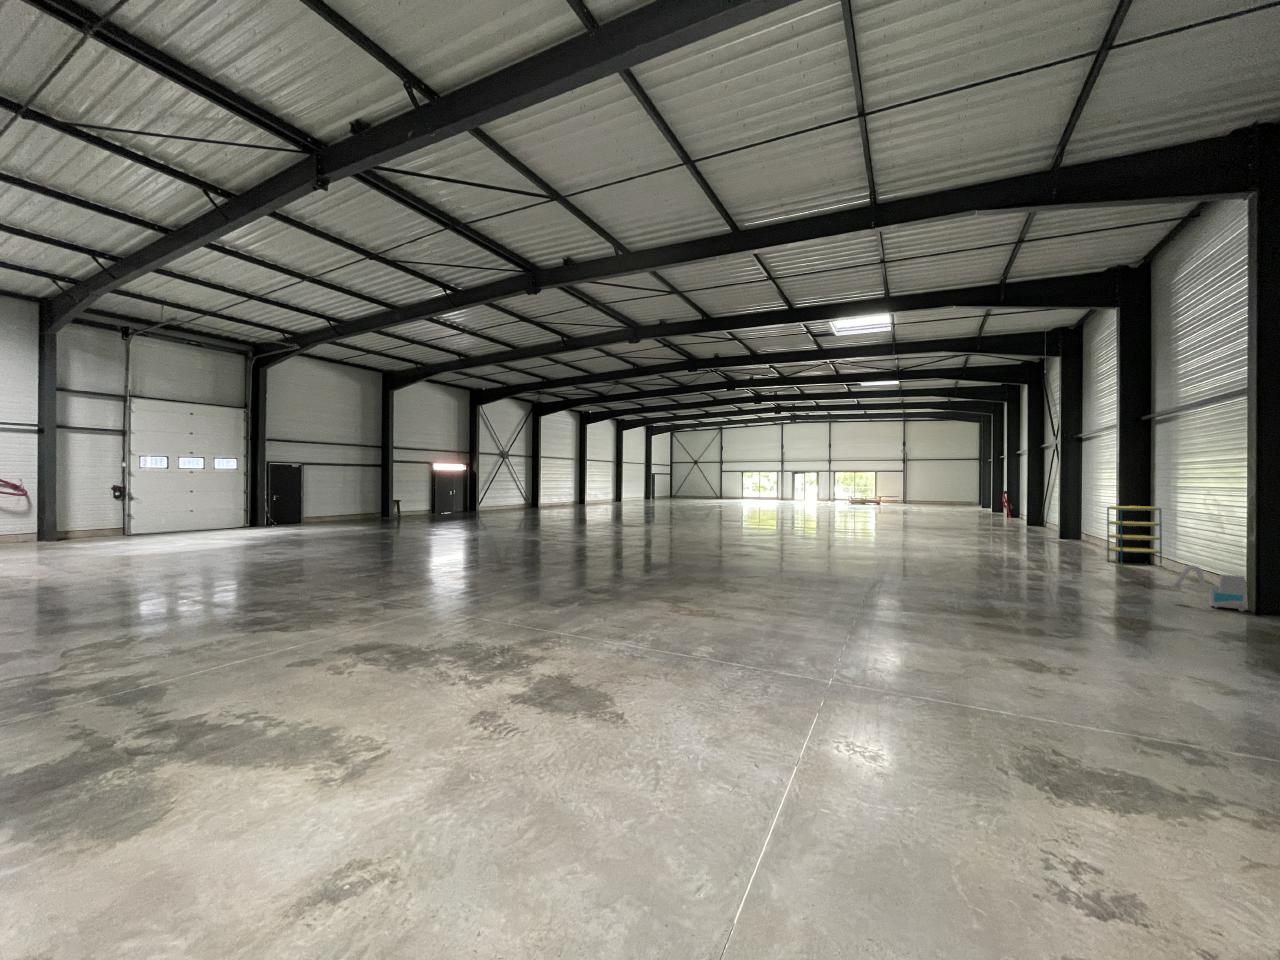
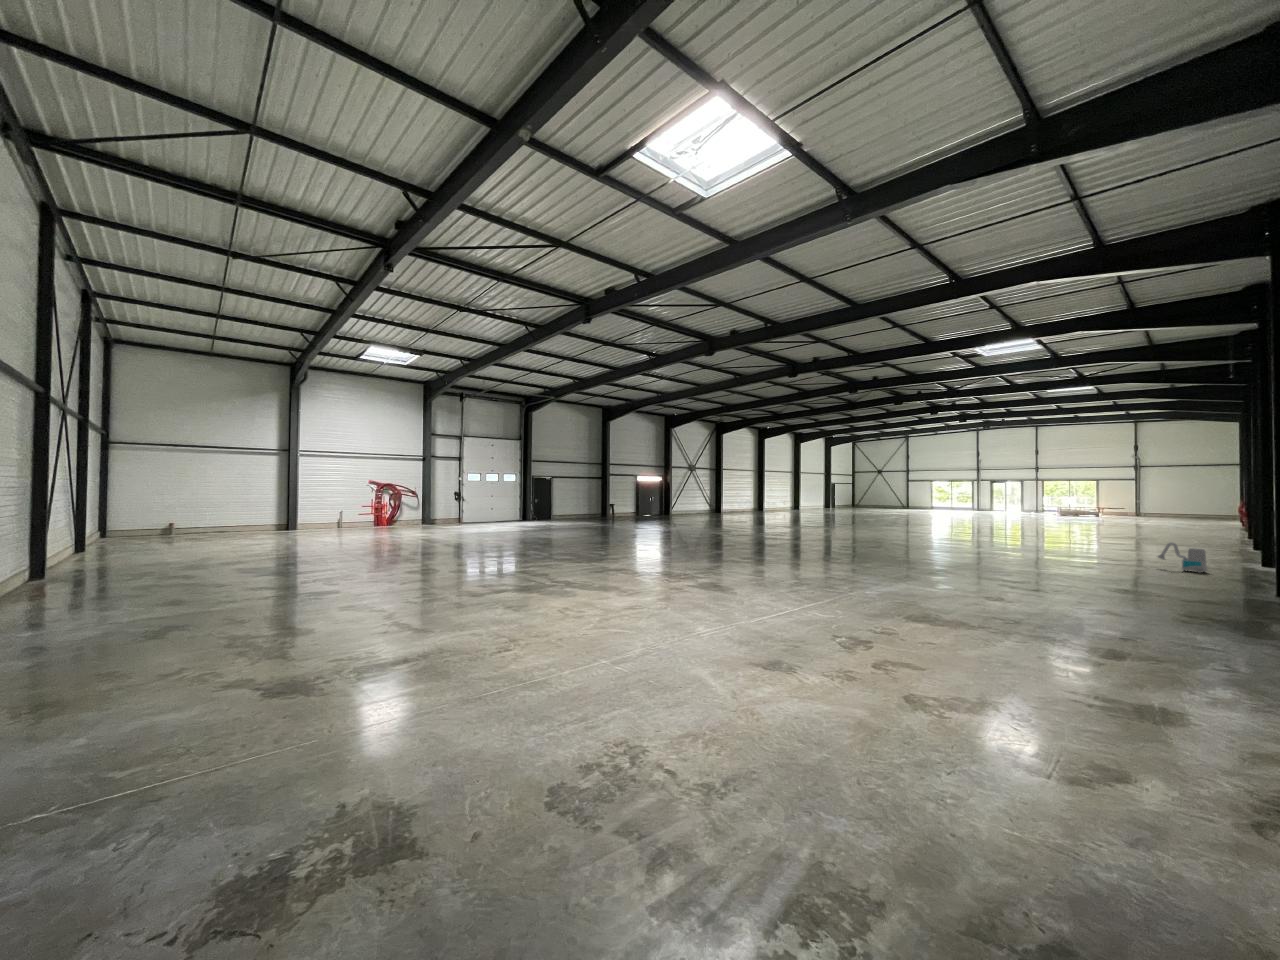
shelving unit: present [1107,506,1162,566] -> none [1197,506,1242,557]

